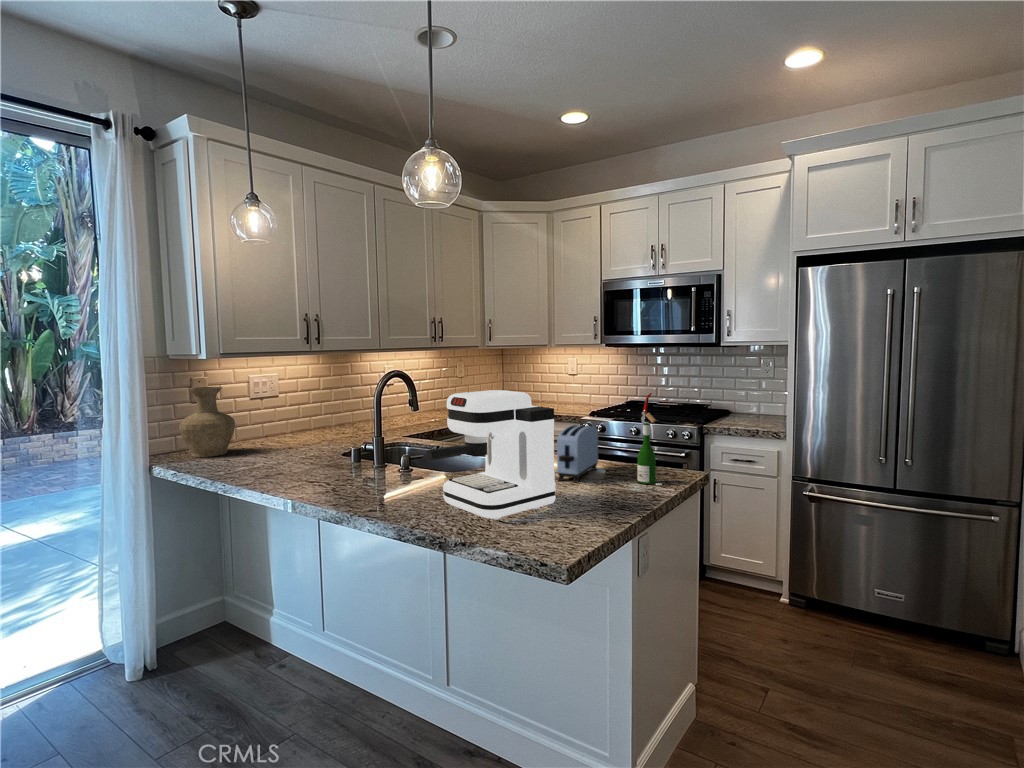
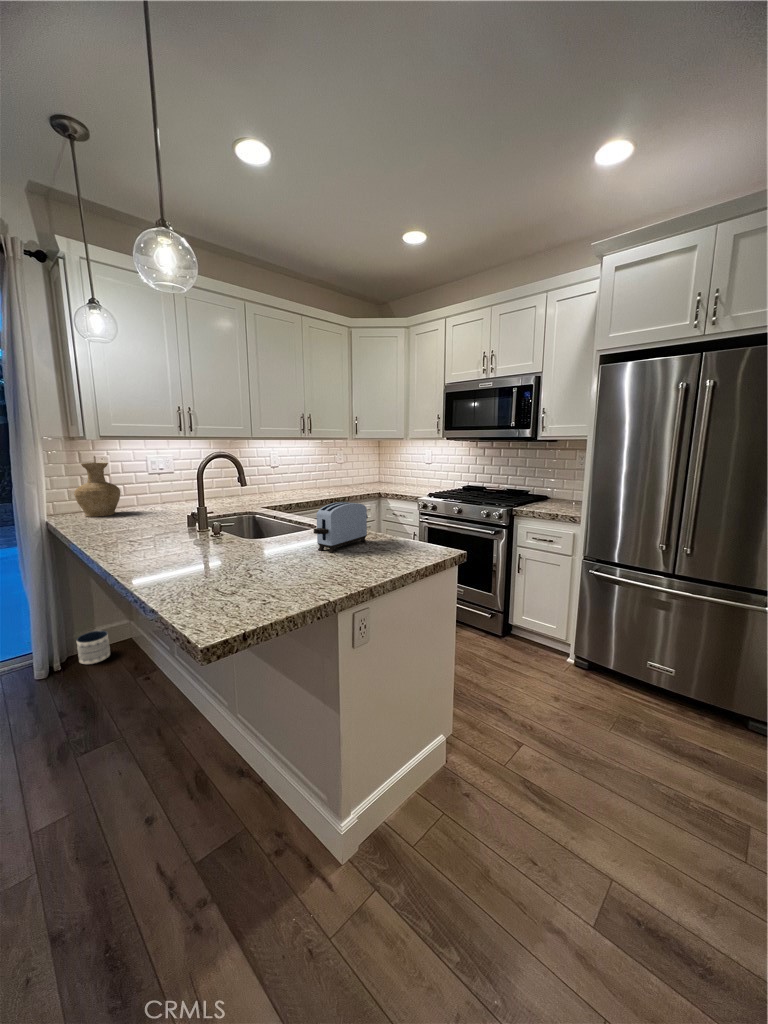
coffee maker: present [426,390,556,520] -> none [151,466,276,585]
wine bottle: present [637,393,662,485] -> none [384,474,402,560]
planter: none [169,612,210,659] -> present [77,631,110,664]

